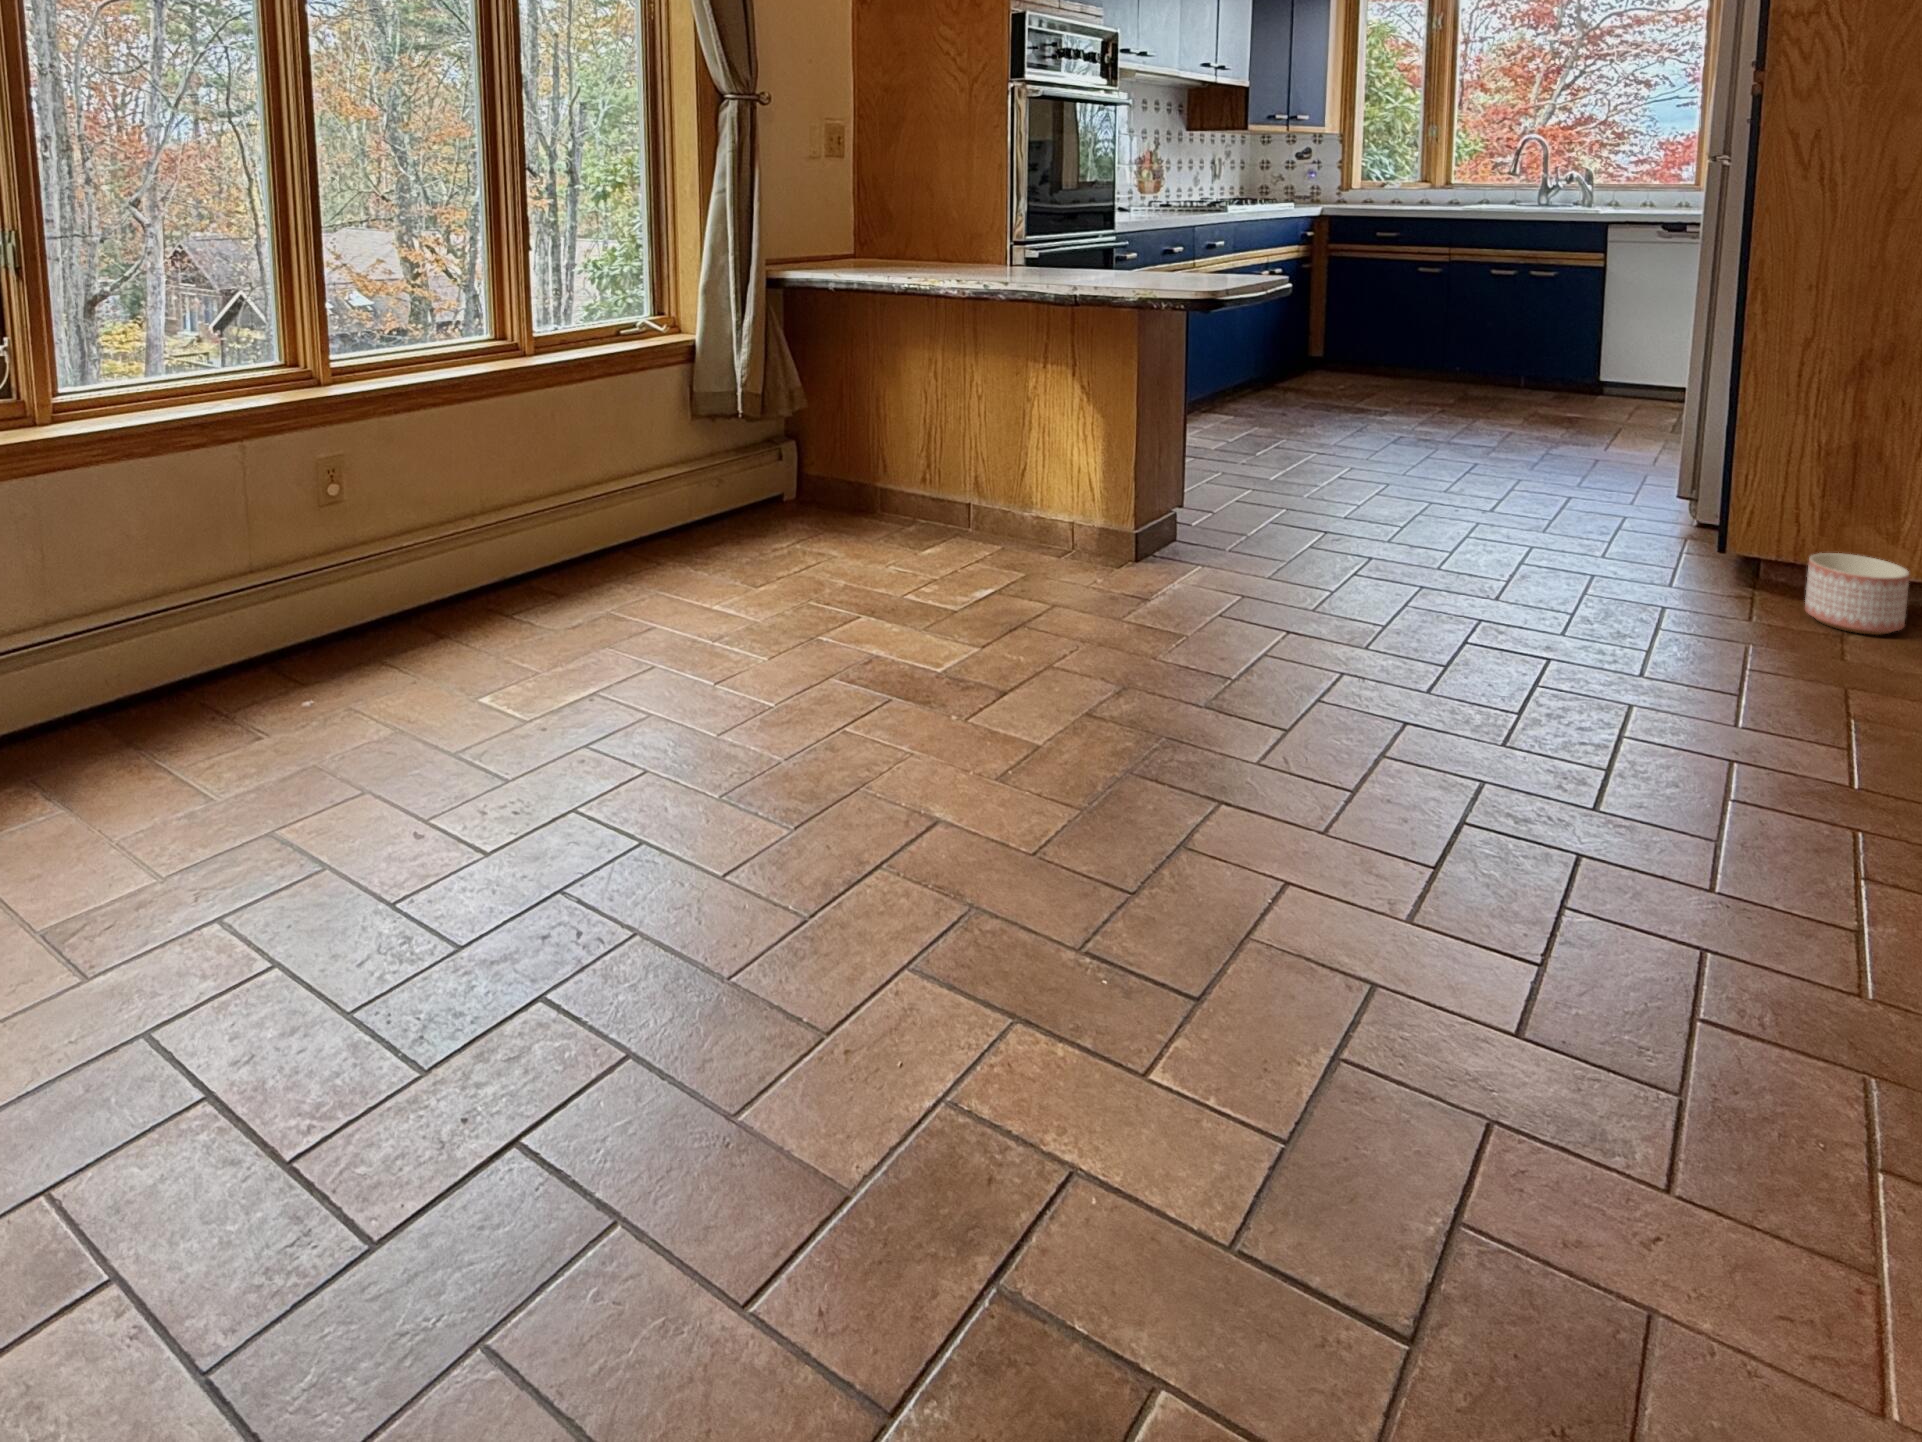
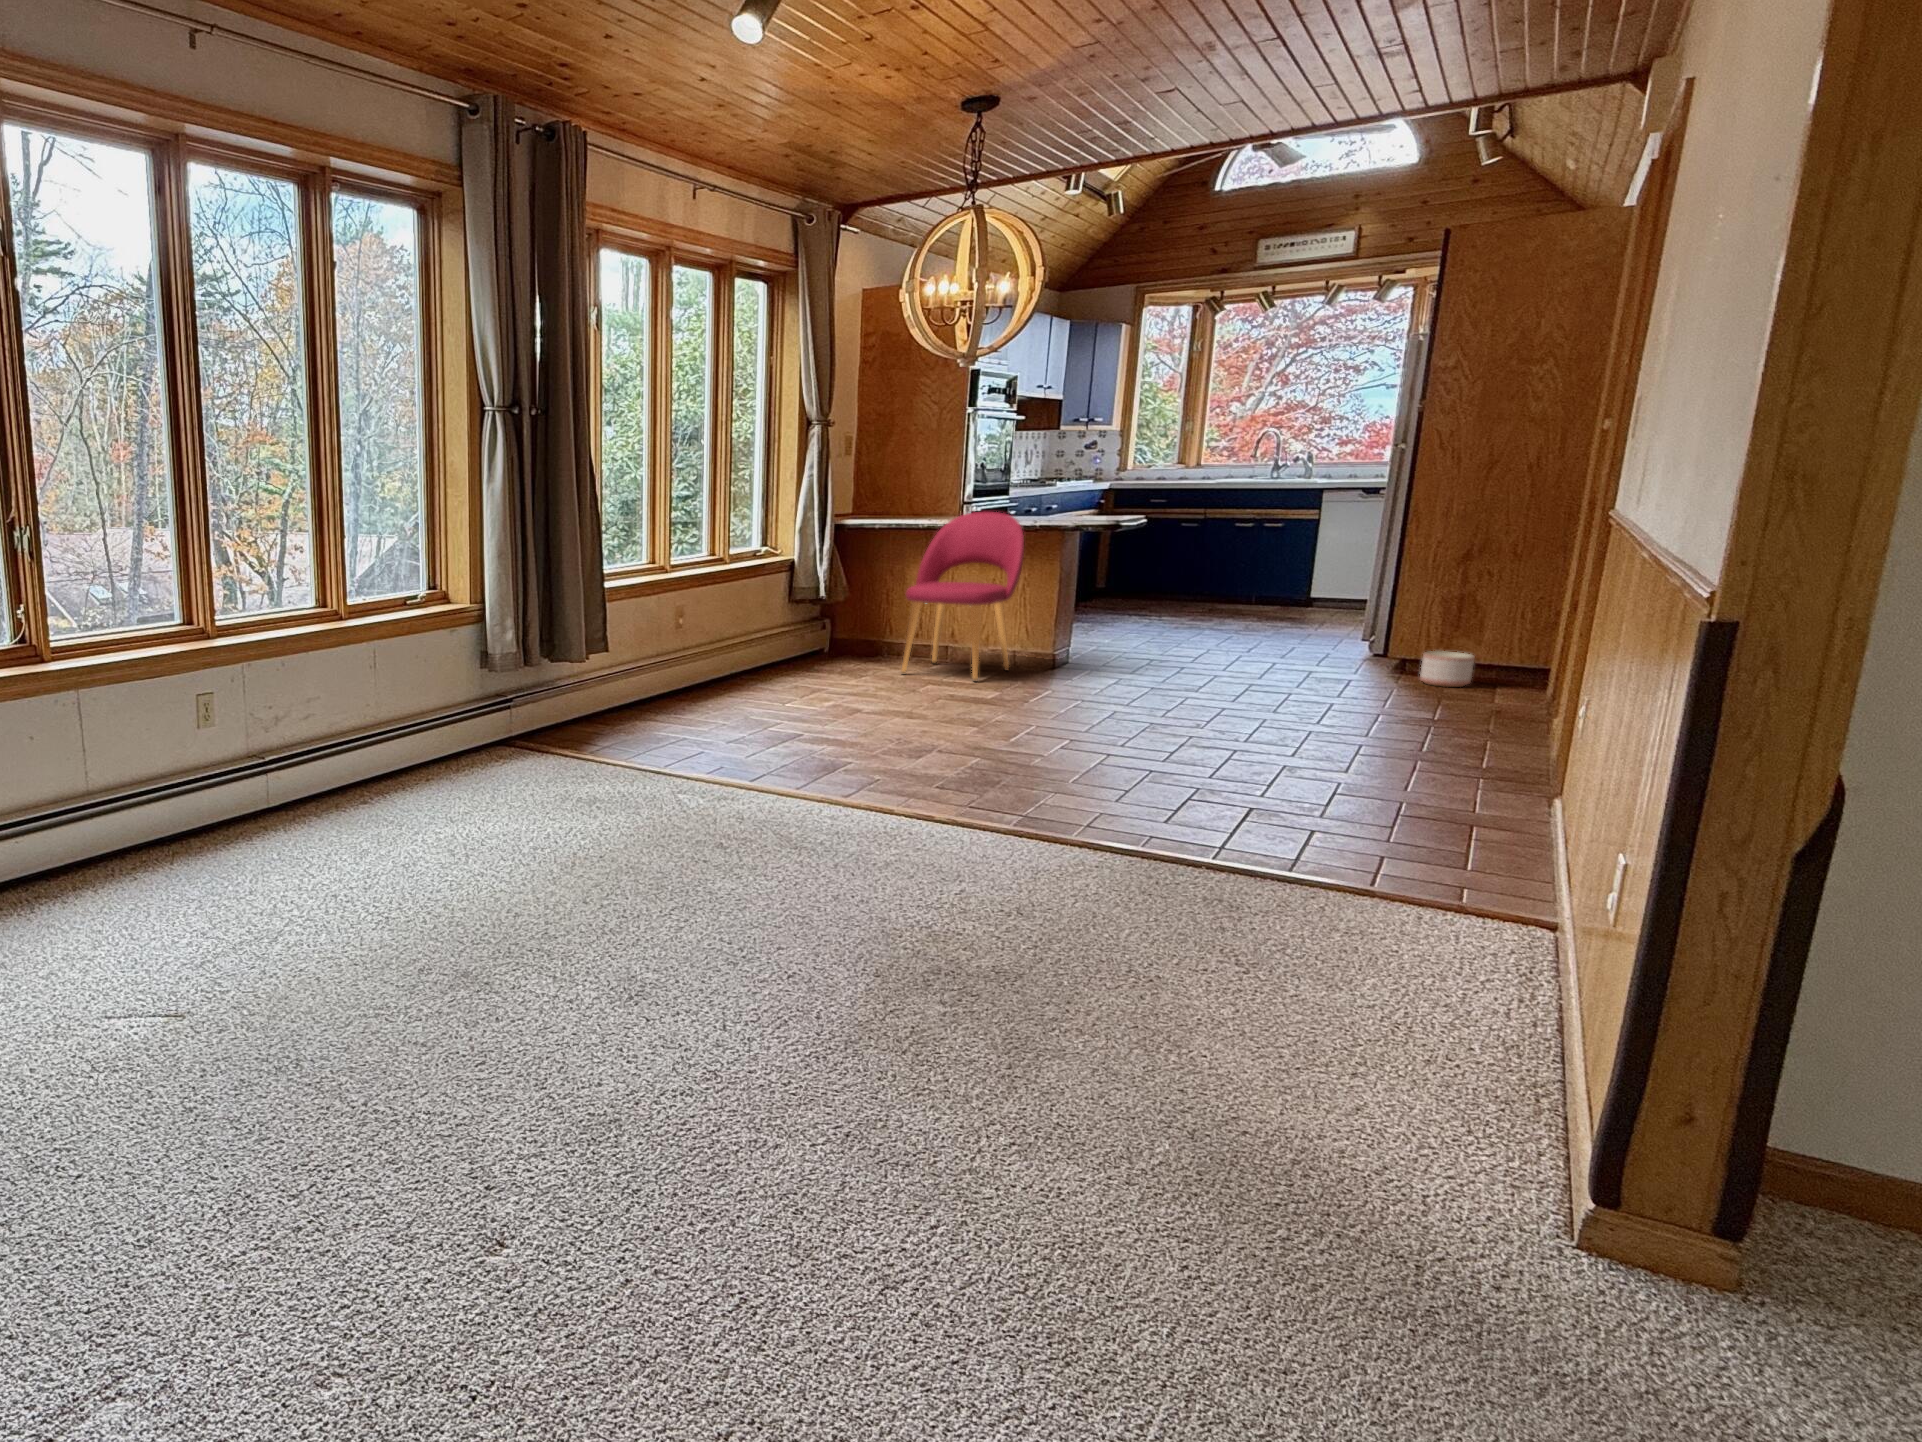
dining chair: none [857,262,1075,604] -> present [901,512,1024,682]

